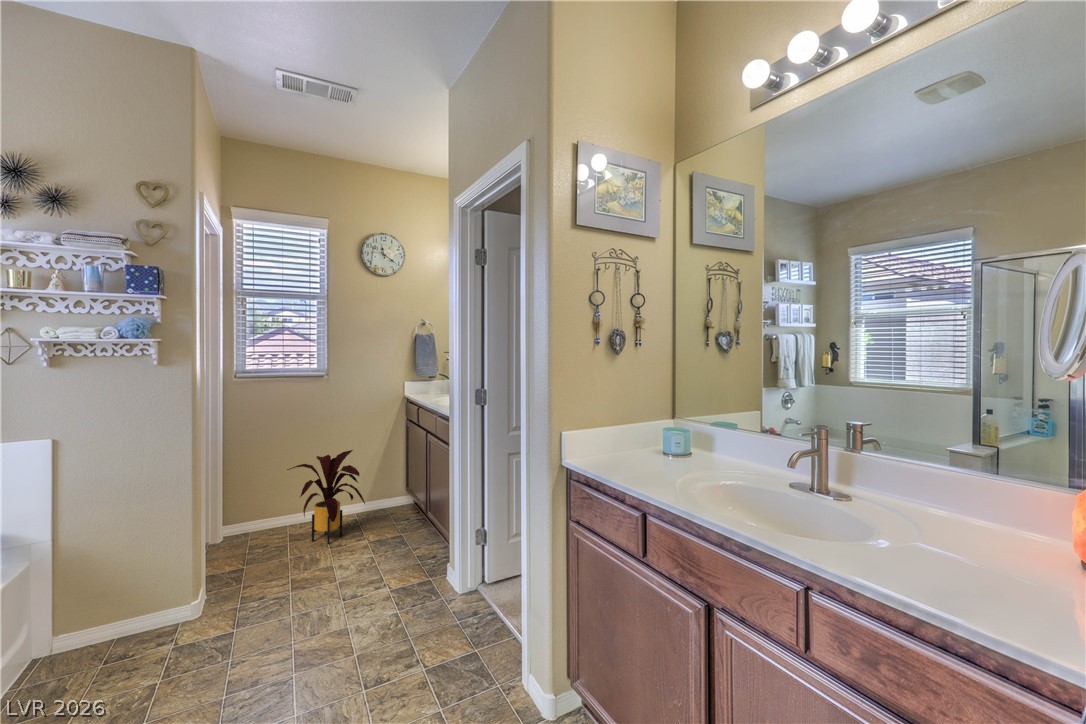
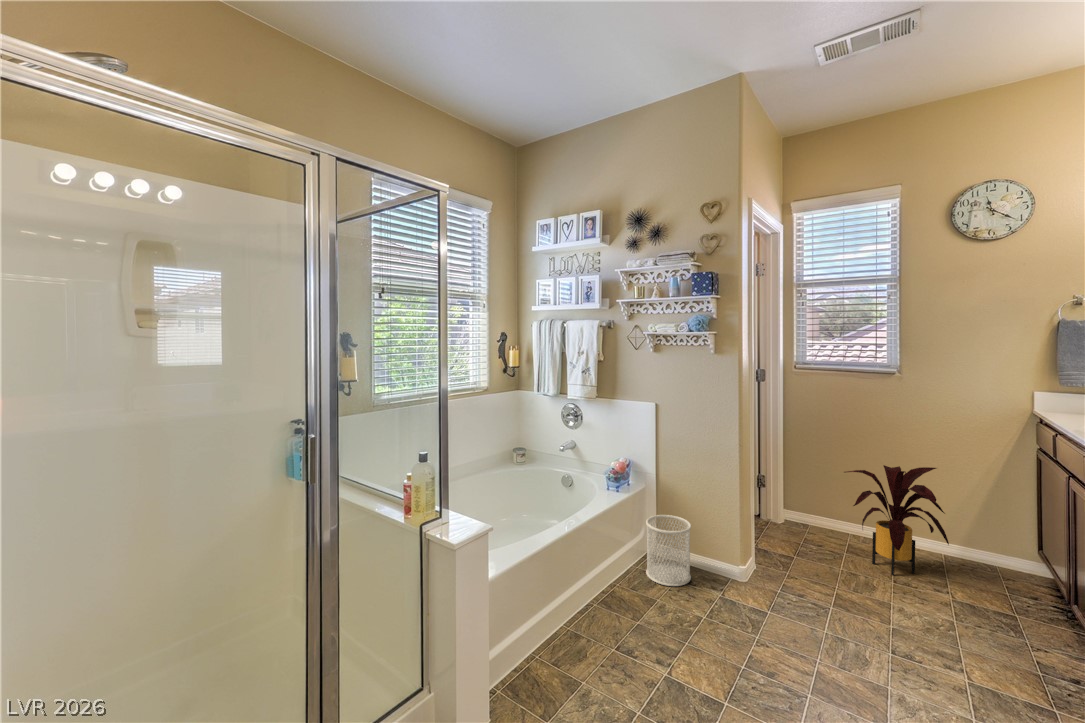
wastebasket: none [41,577,125,683] -> present [646,515,691,586]

